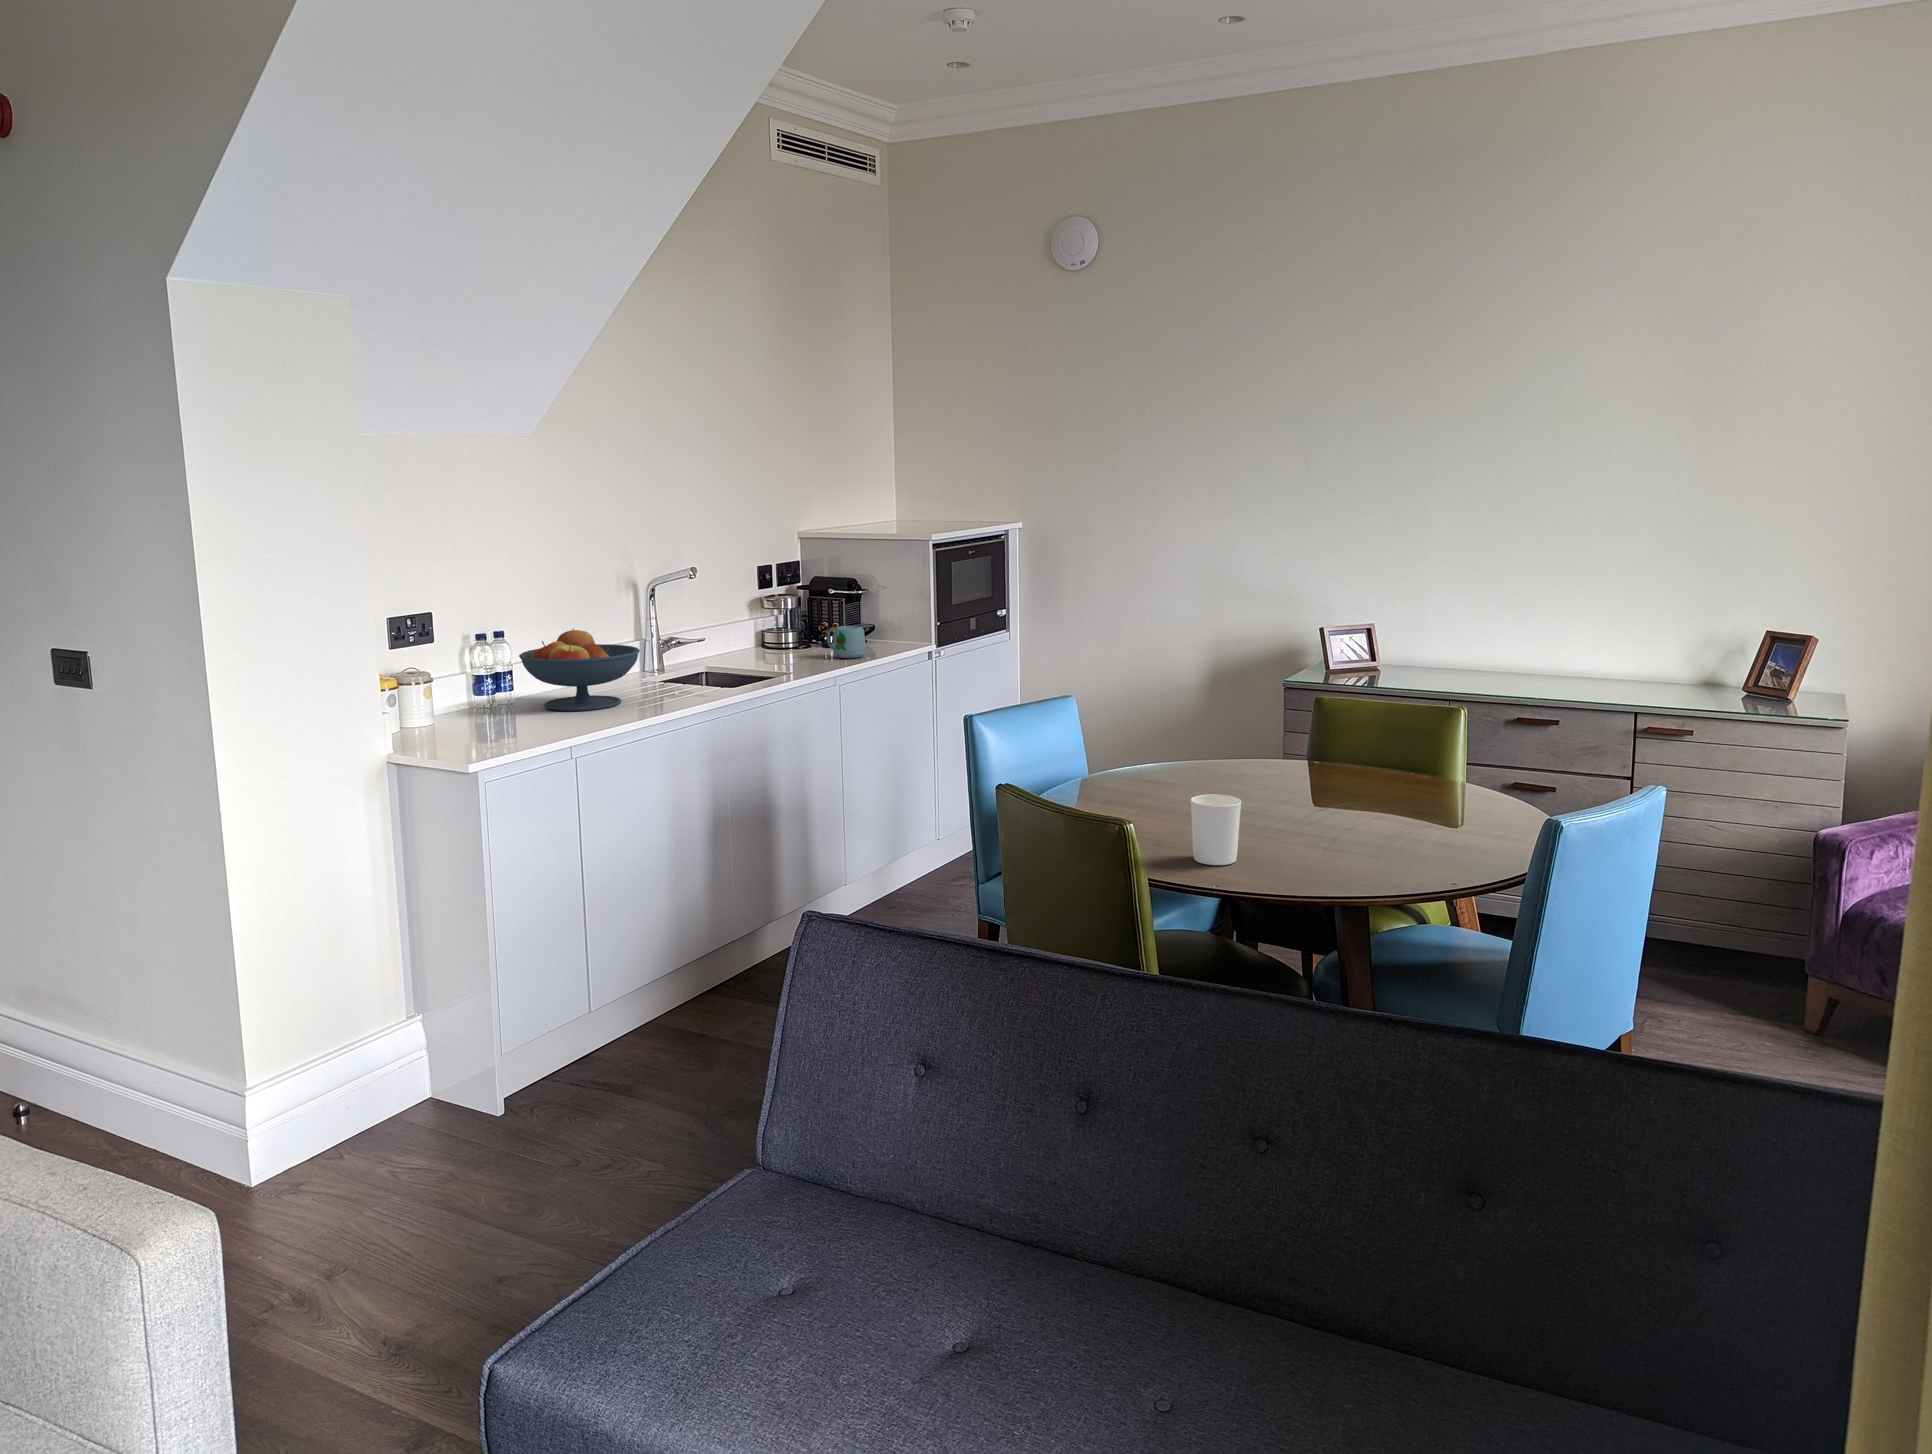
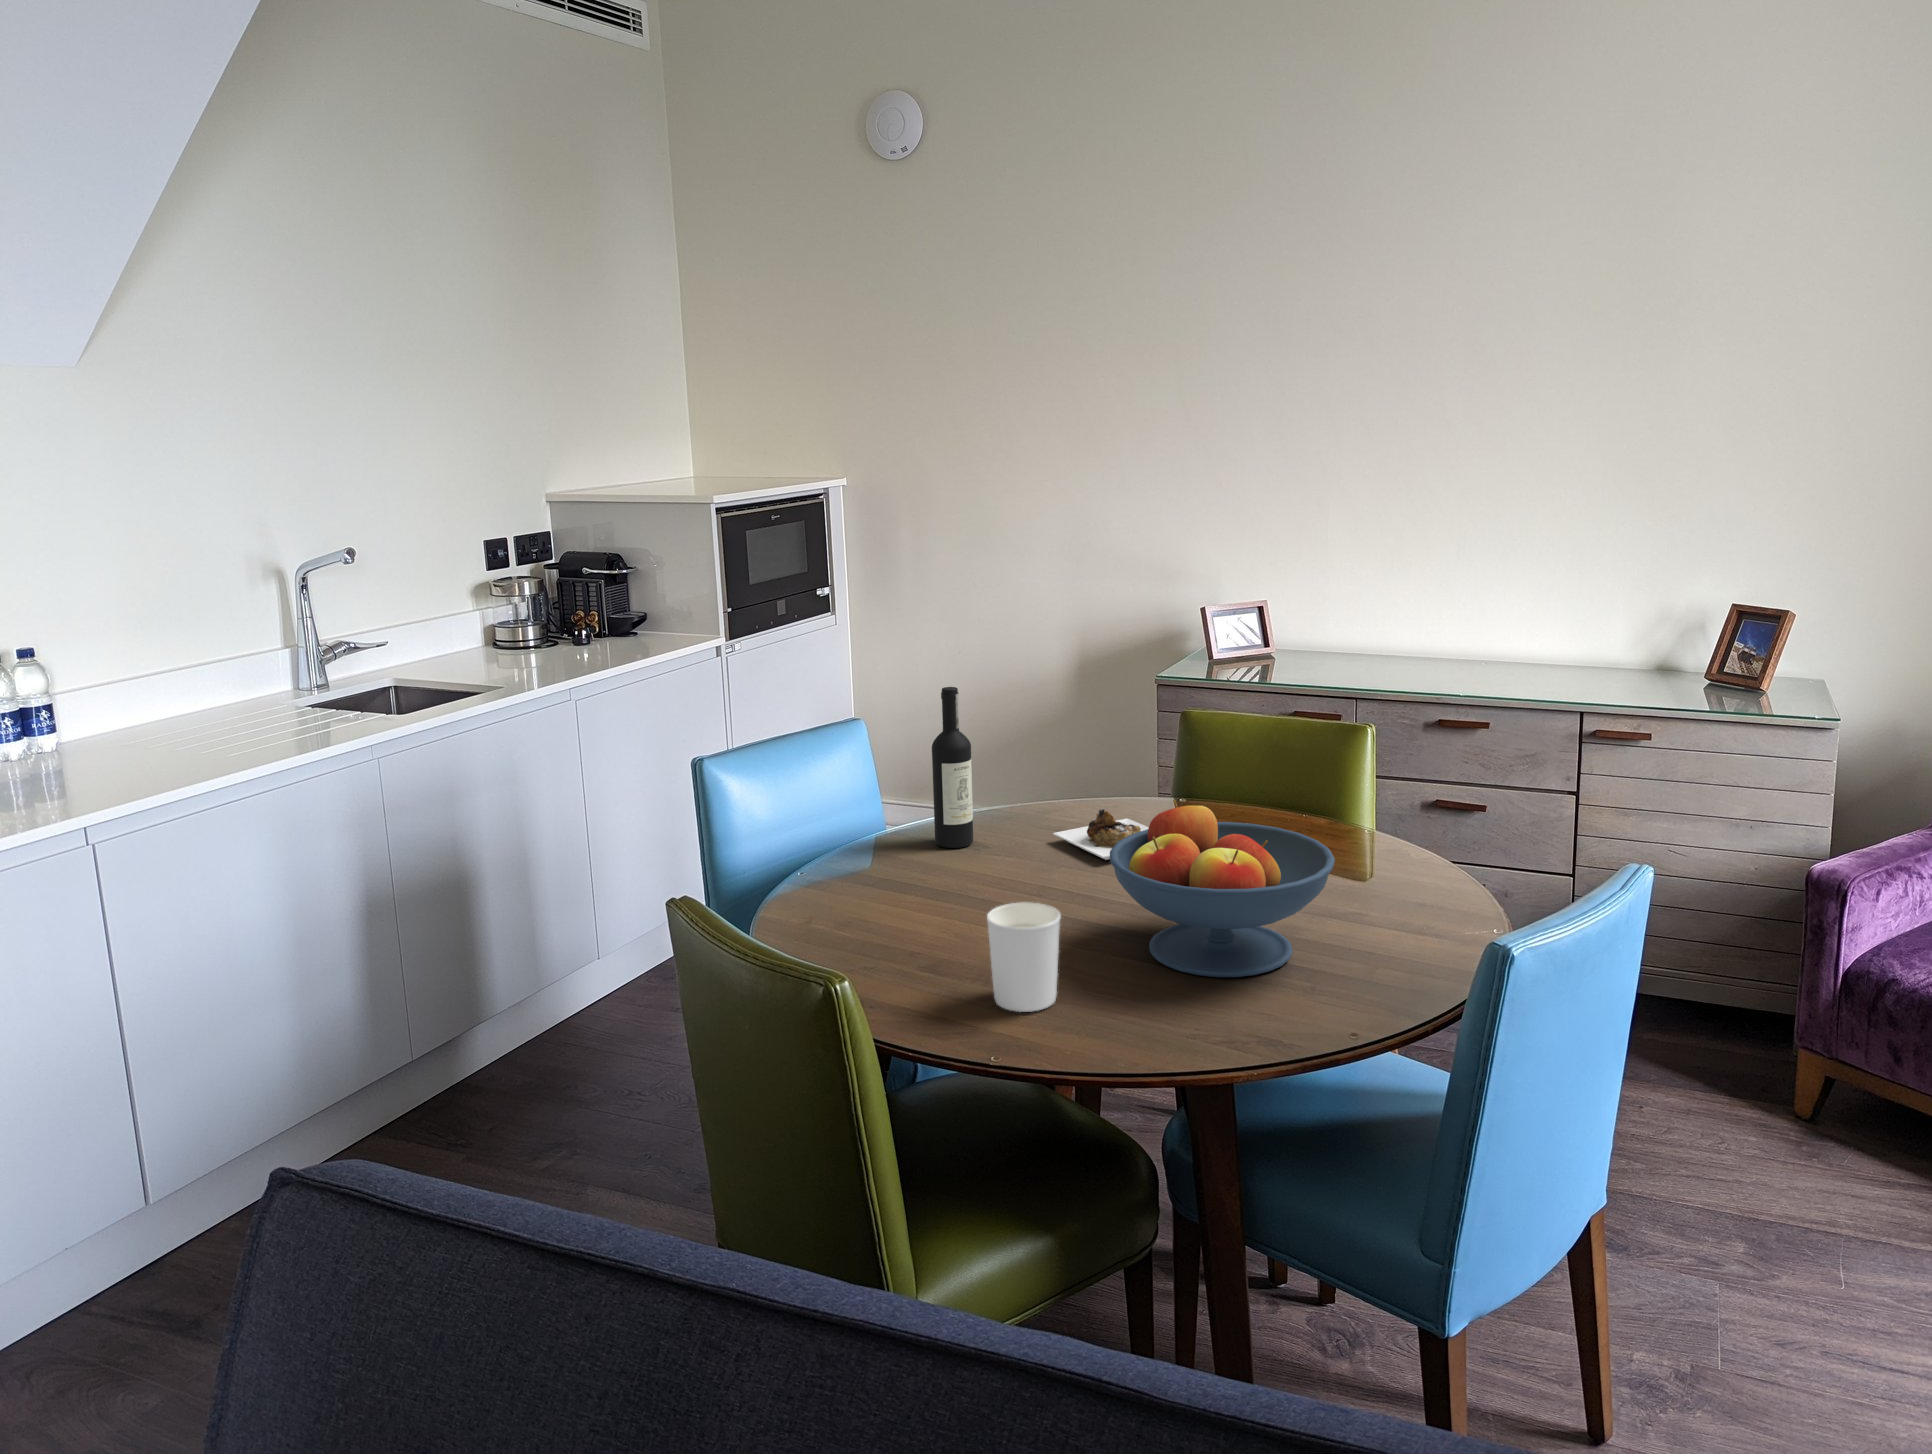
mug: present [827,626,866,658] -> none [573,618,624,661]
fruit bowl: present [519,629,640,711] -> present [1110,800,1335,977]
wine bottle: none [1130,664,1313,791] -> present [932,687,1148,860]

